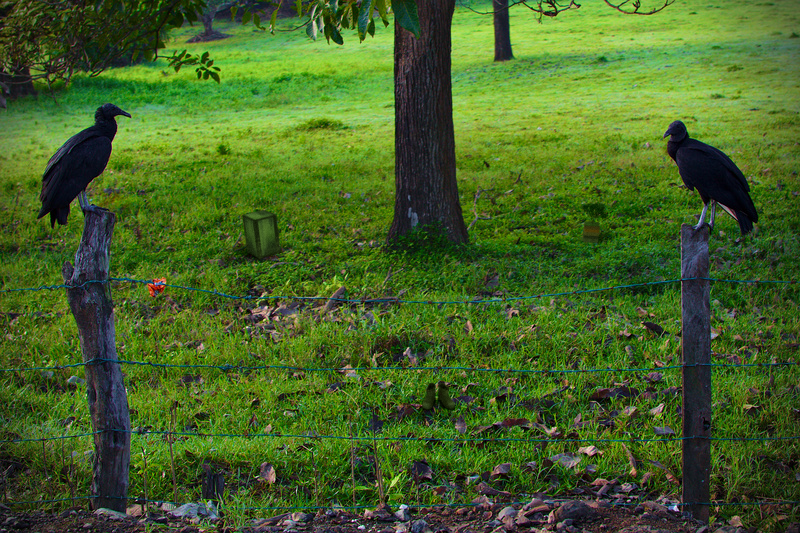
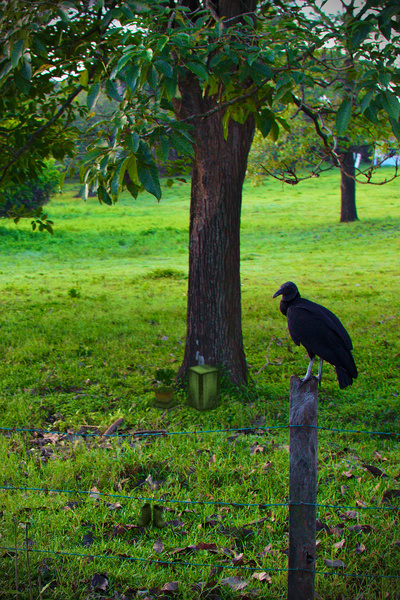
potted tree: present [582,203,608,243] -> present [154,368,178,409]
storage box: present [242,210,281,259] -> present [187,364,220,412]

